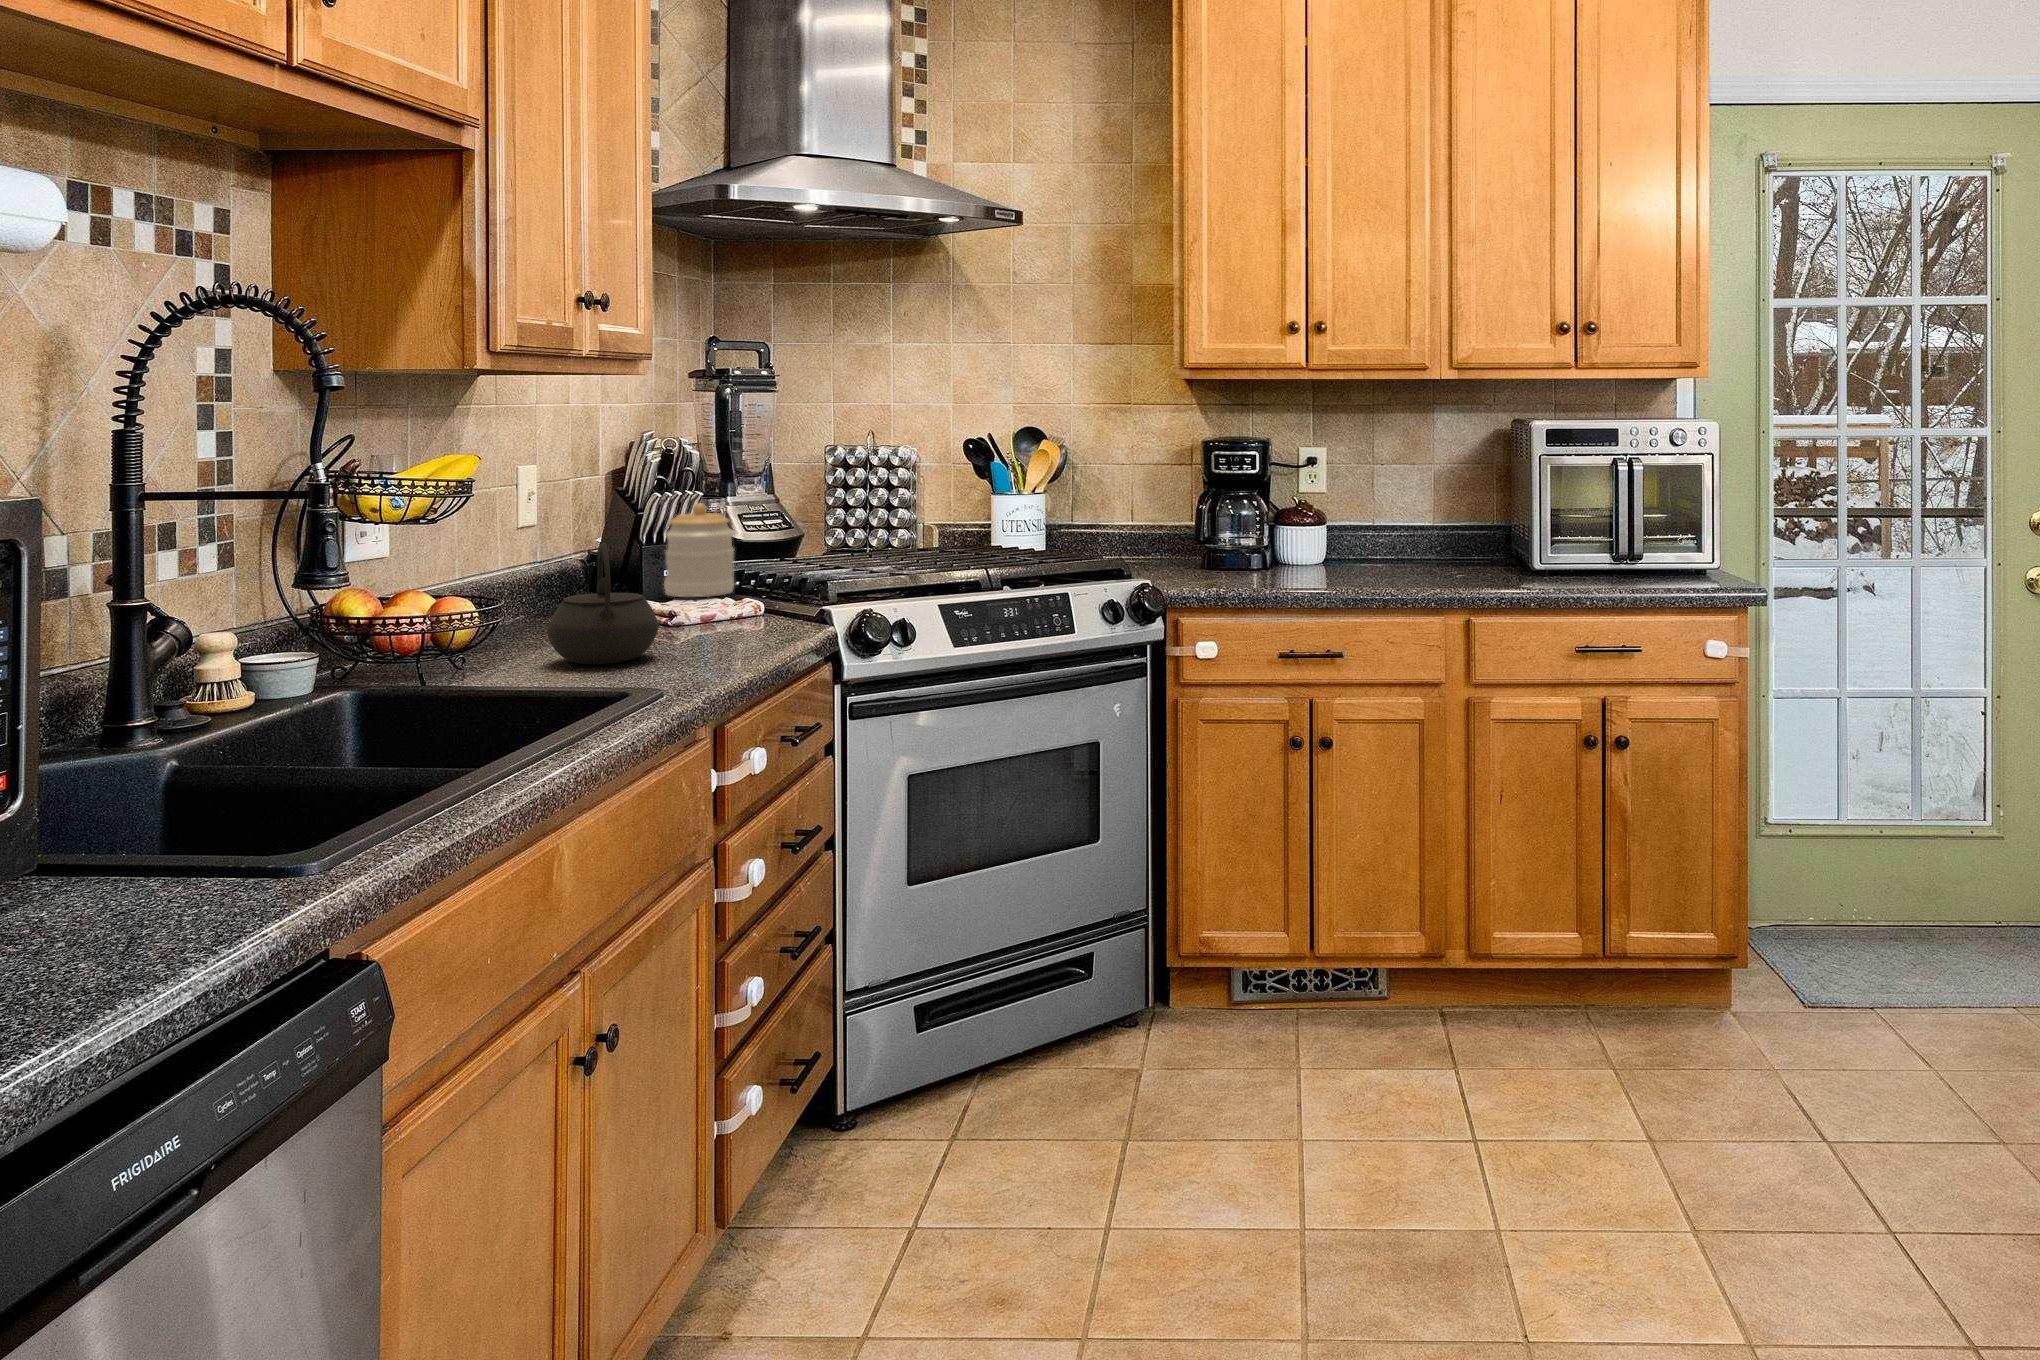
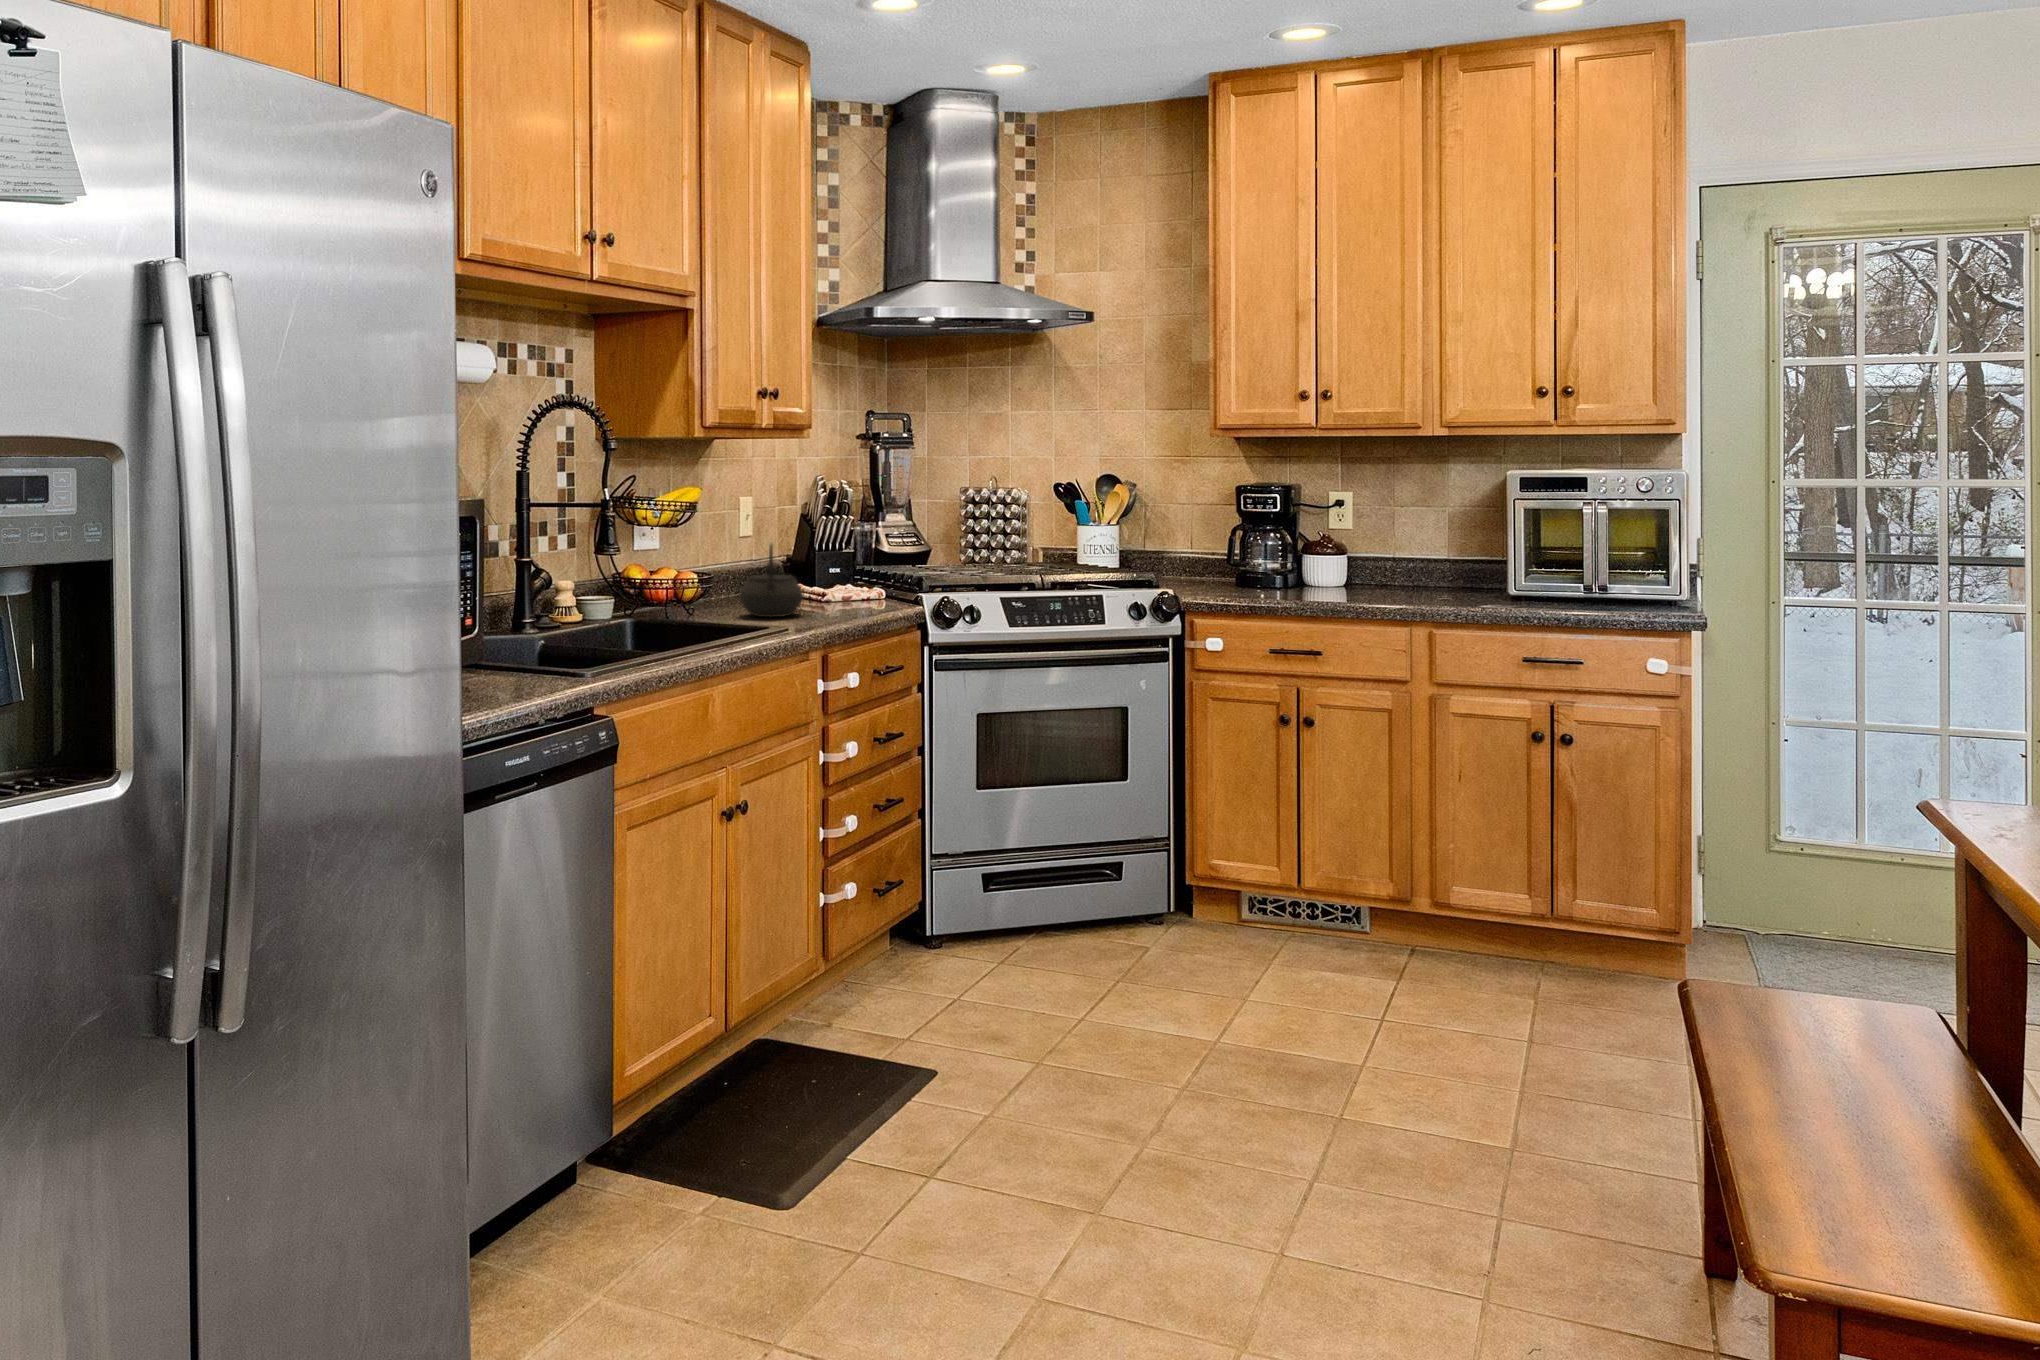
jar: present [664,503,734,597] -> none [831,523,876,586]

